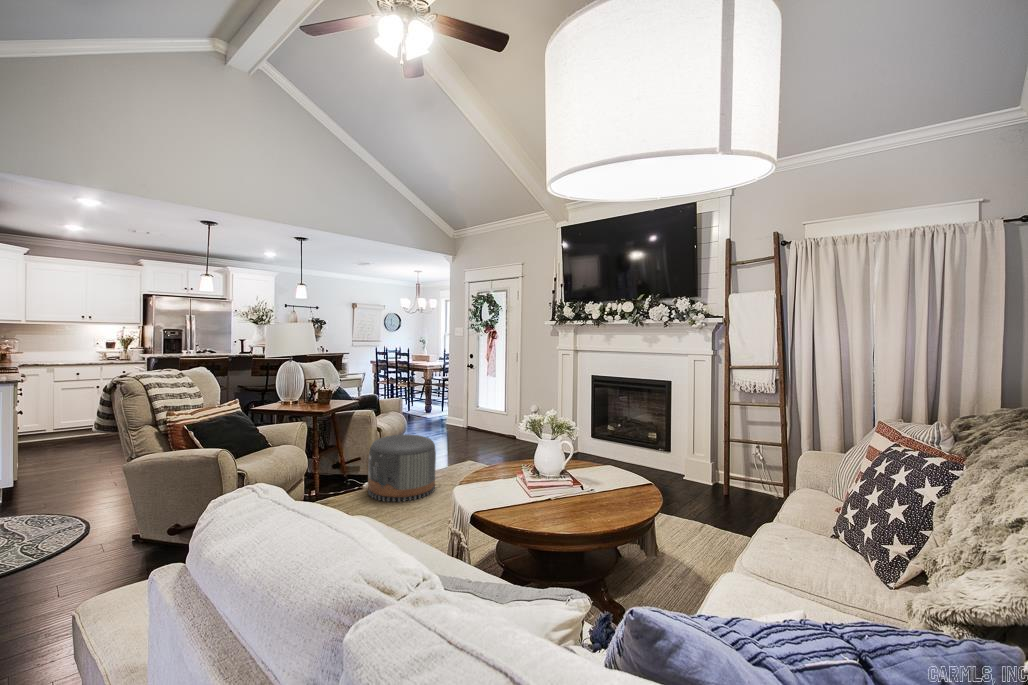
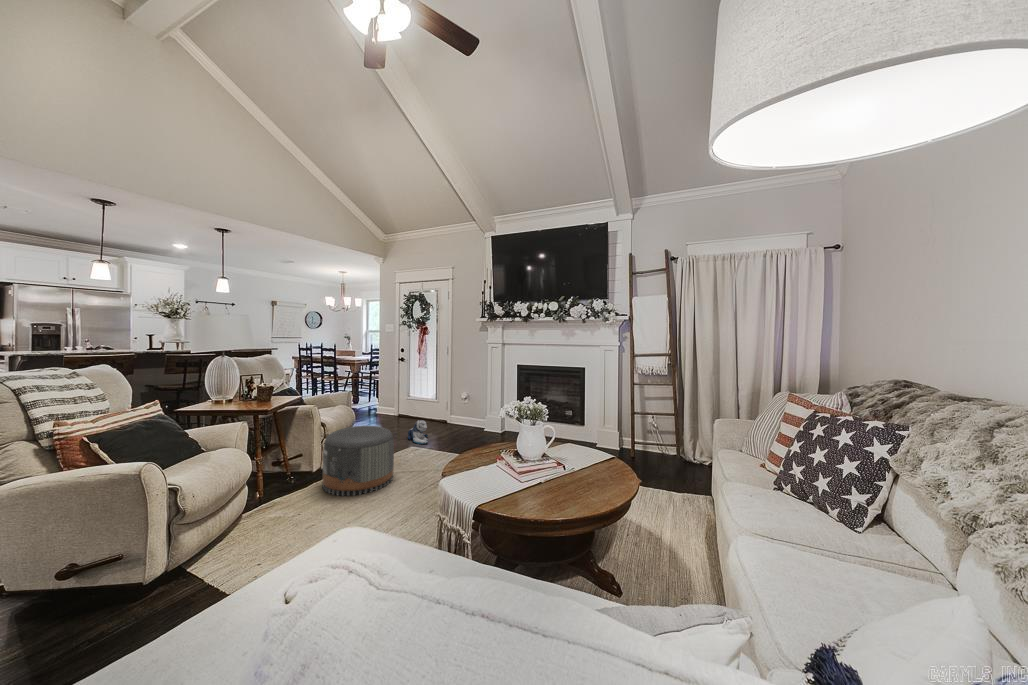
plush toy: none [464,434,486,461] -> present [408,420,428,444]

